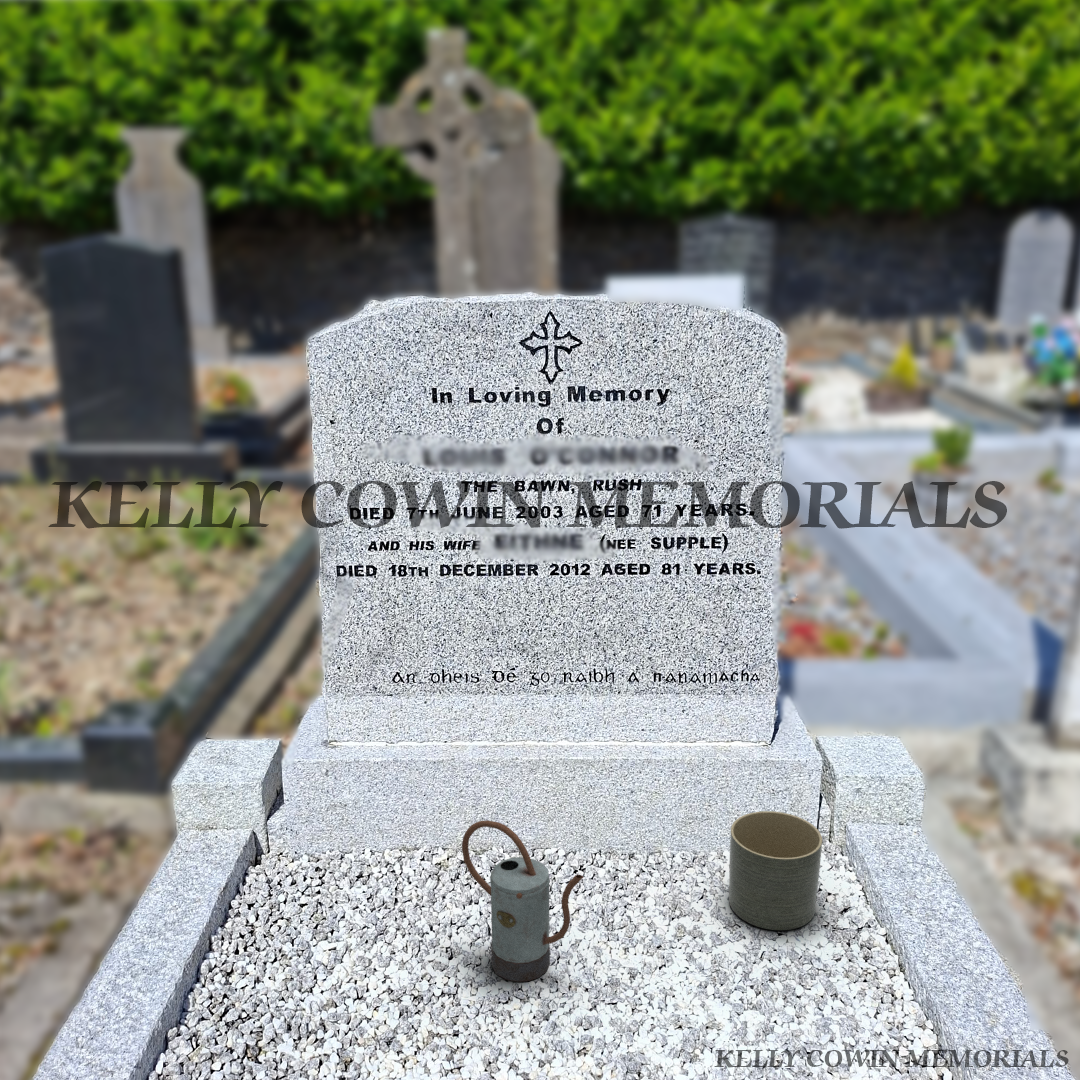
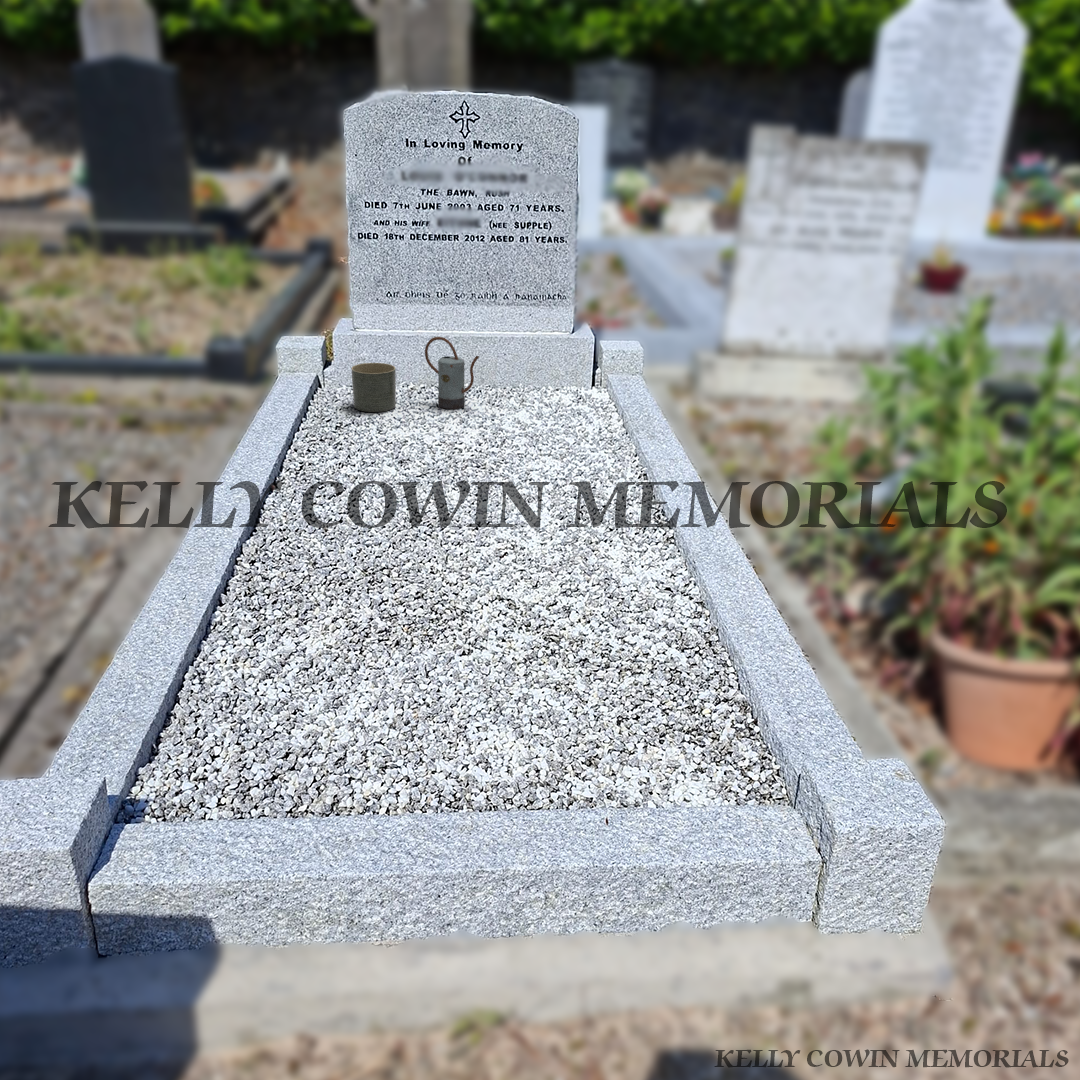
planter: present [729,811,822,930] -> present [351,363,396,412]

